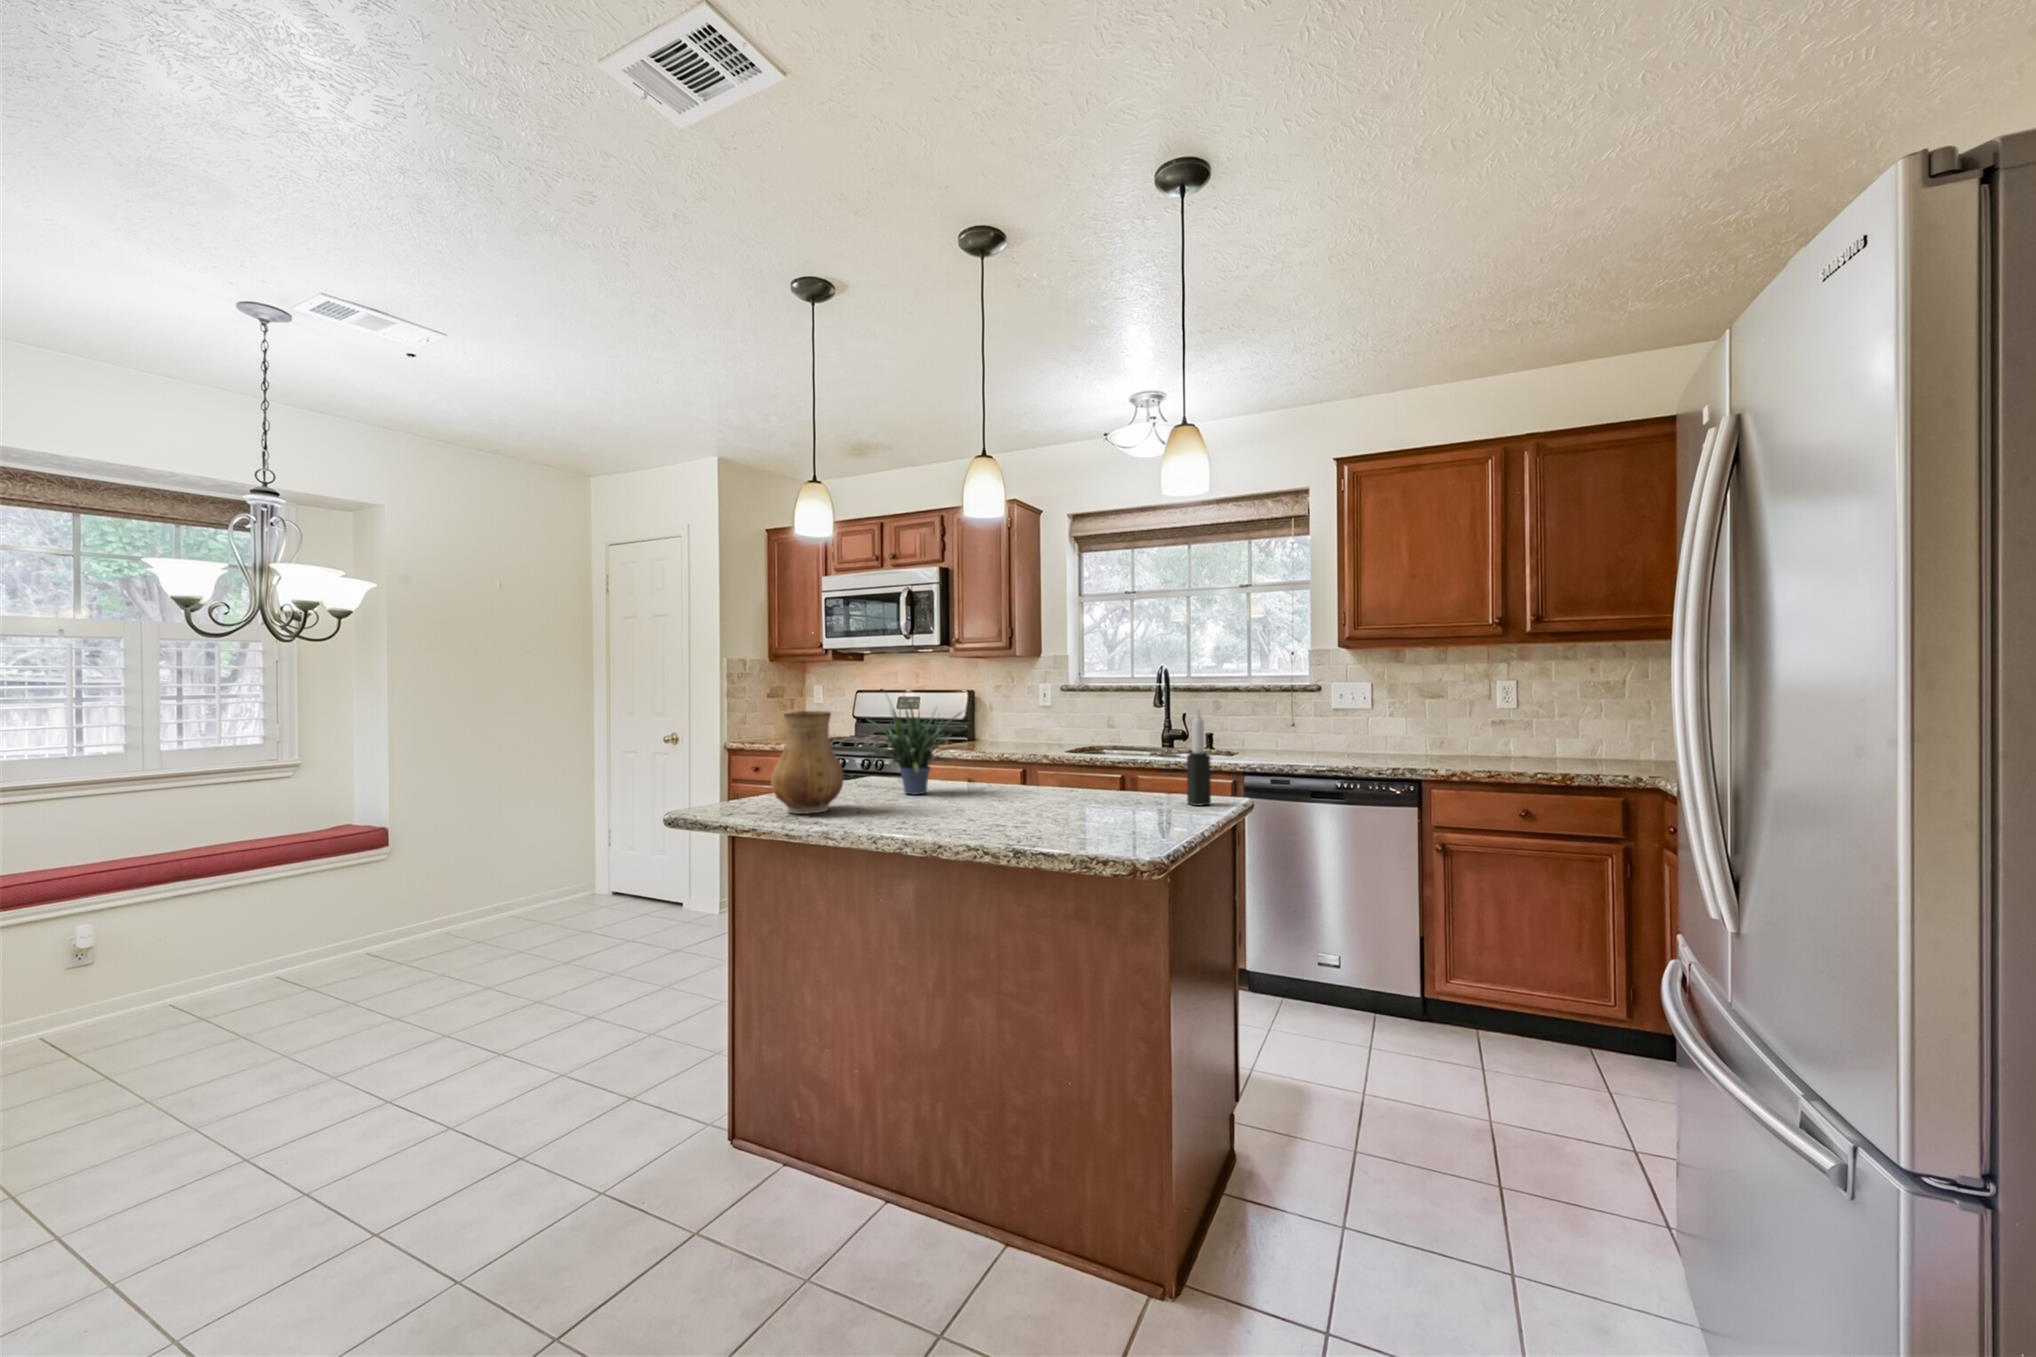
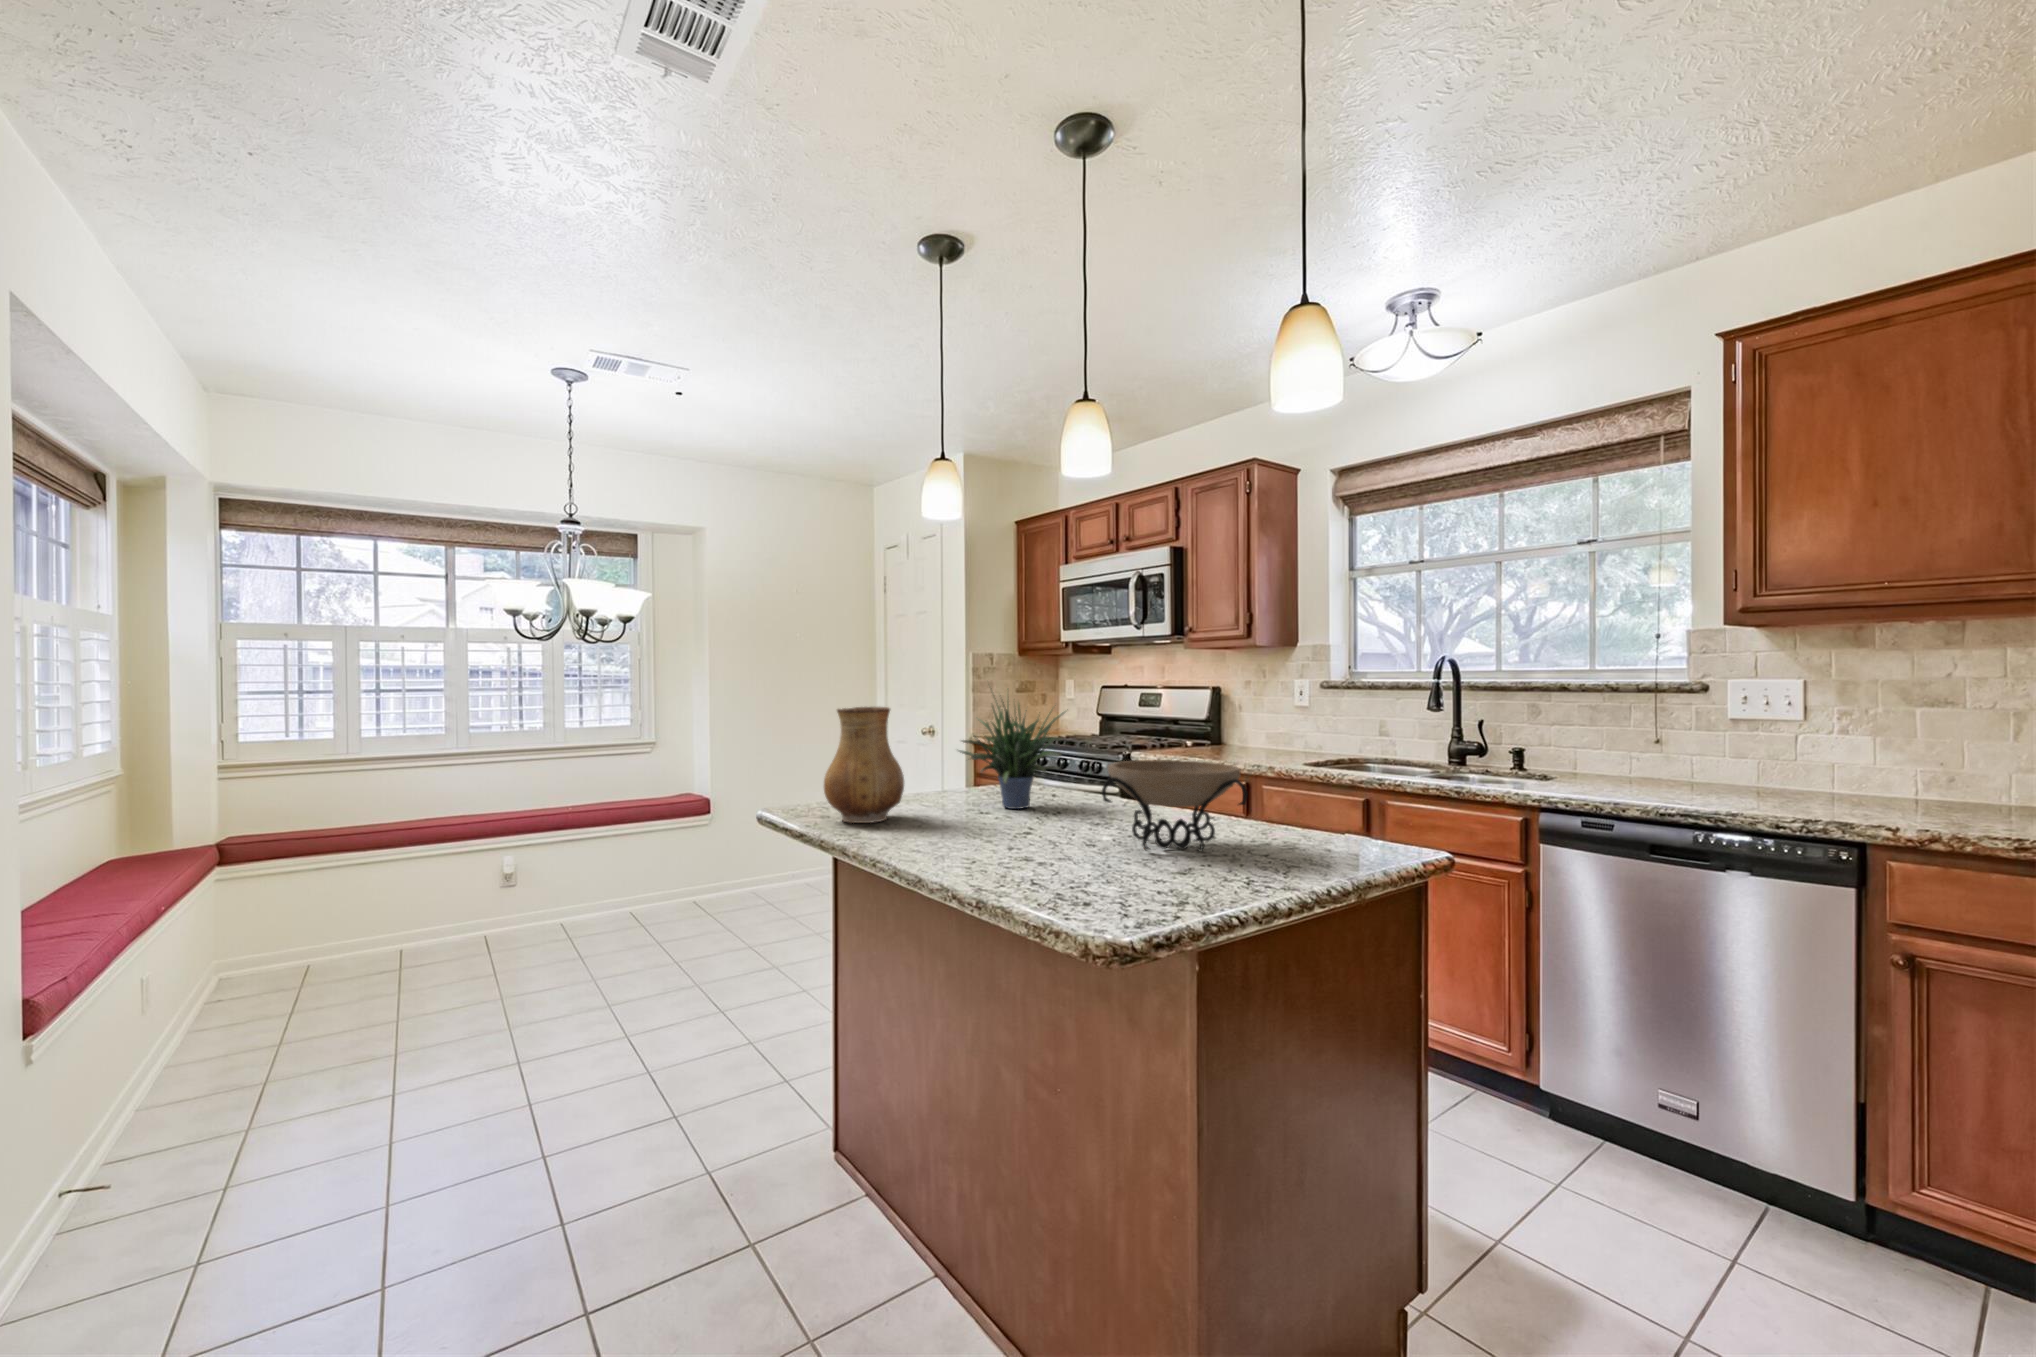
candle: present [1187,709,1211,806] -> none [1334,715,1367,857]
decorative bowl: none [1023,746,1151,813] -> present [1102,760,1248,851]

